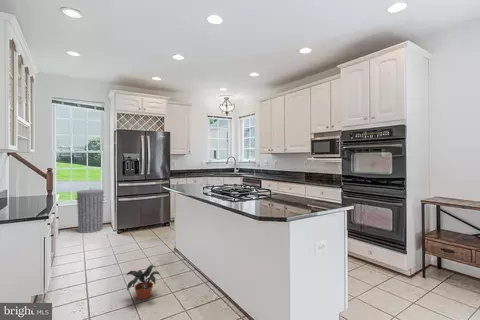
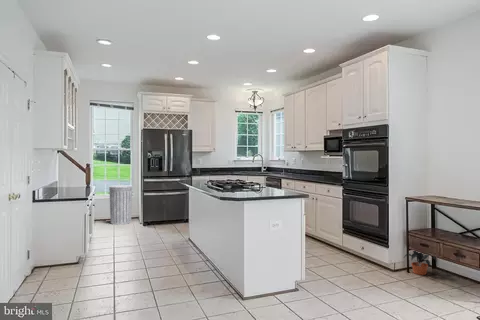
potted plant: present [127,265,160,299] -> present [404,251,436,275]

